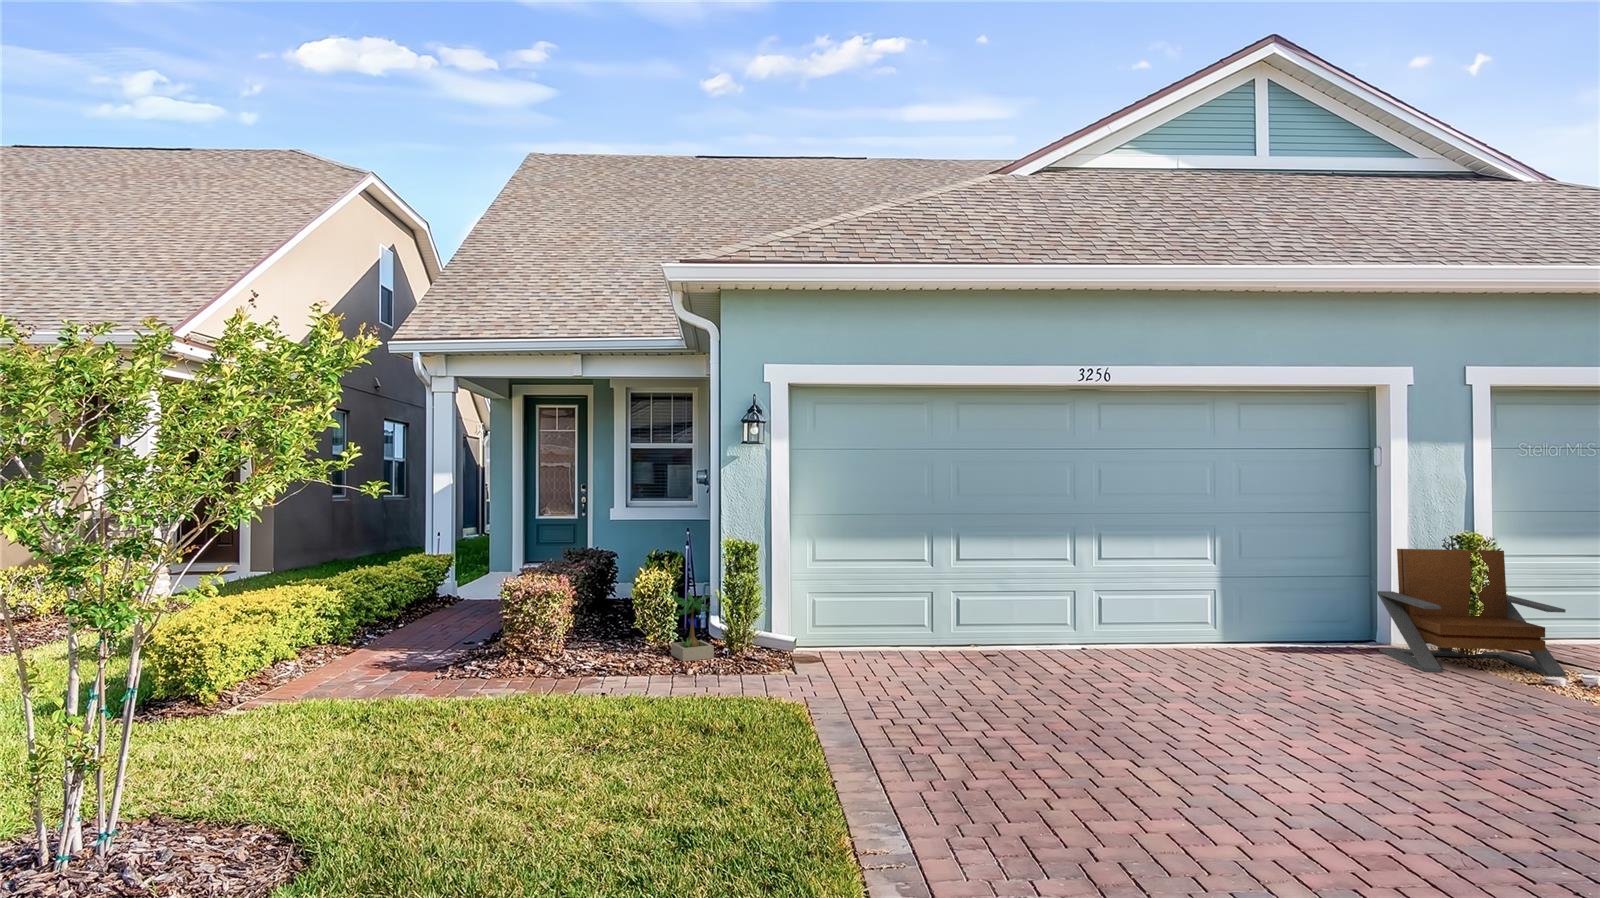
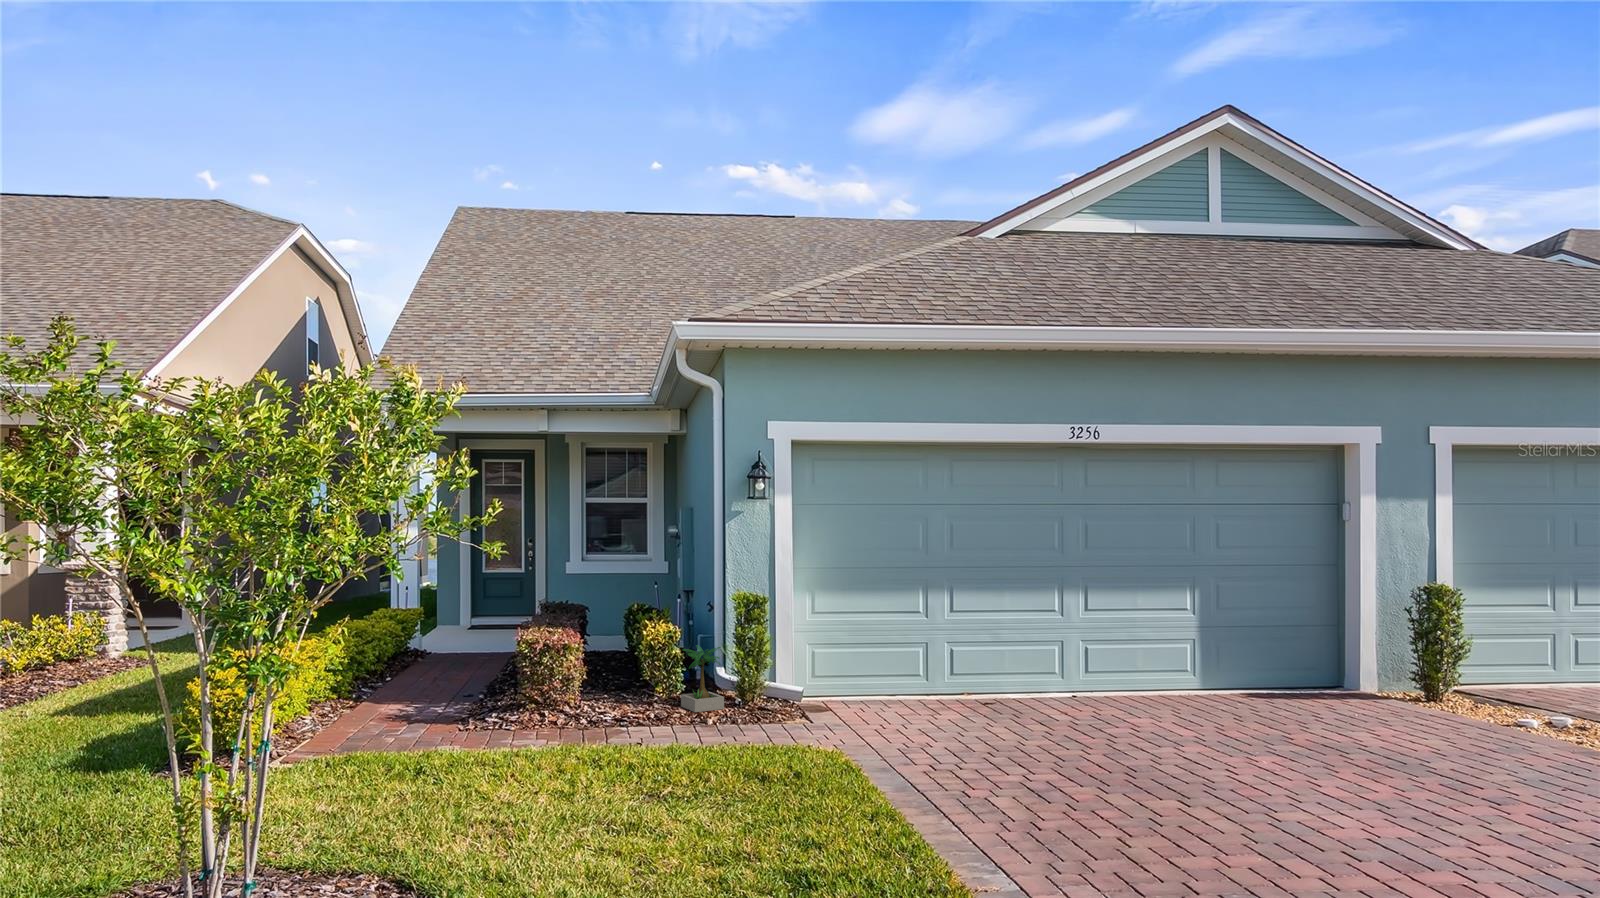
lounge chair: present [1377,549,1566,677] -> none [1350,598,1517,716]

